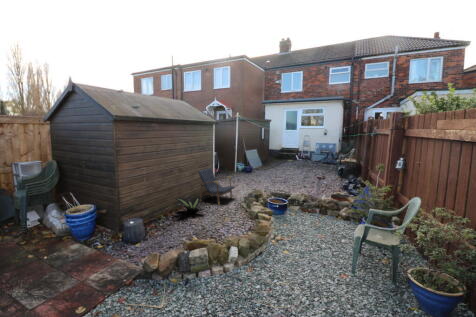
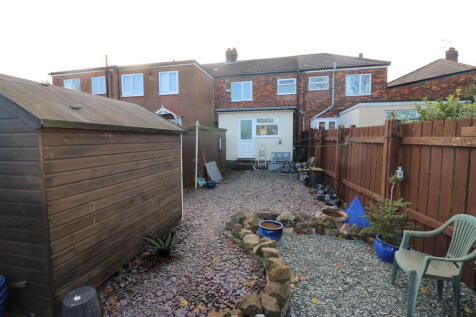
lounge chair: present [198,168,234,204] -> none [165,189,212,237]

